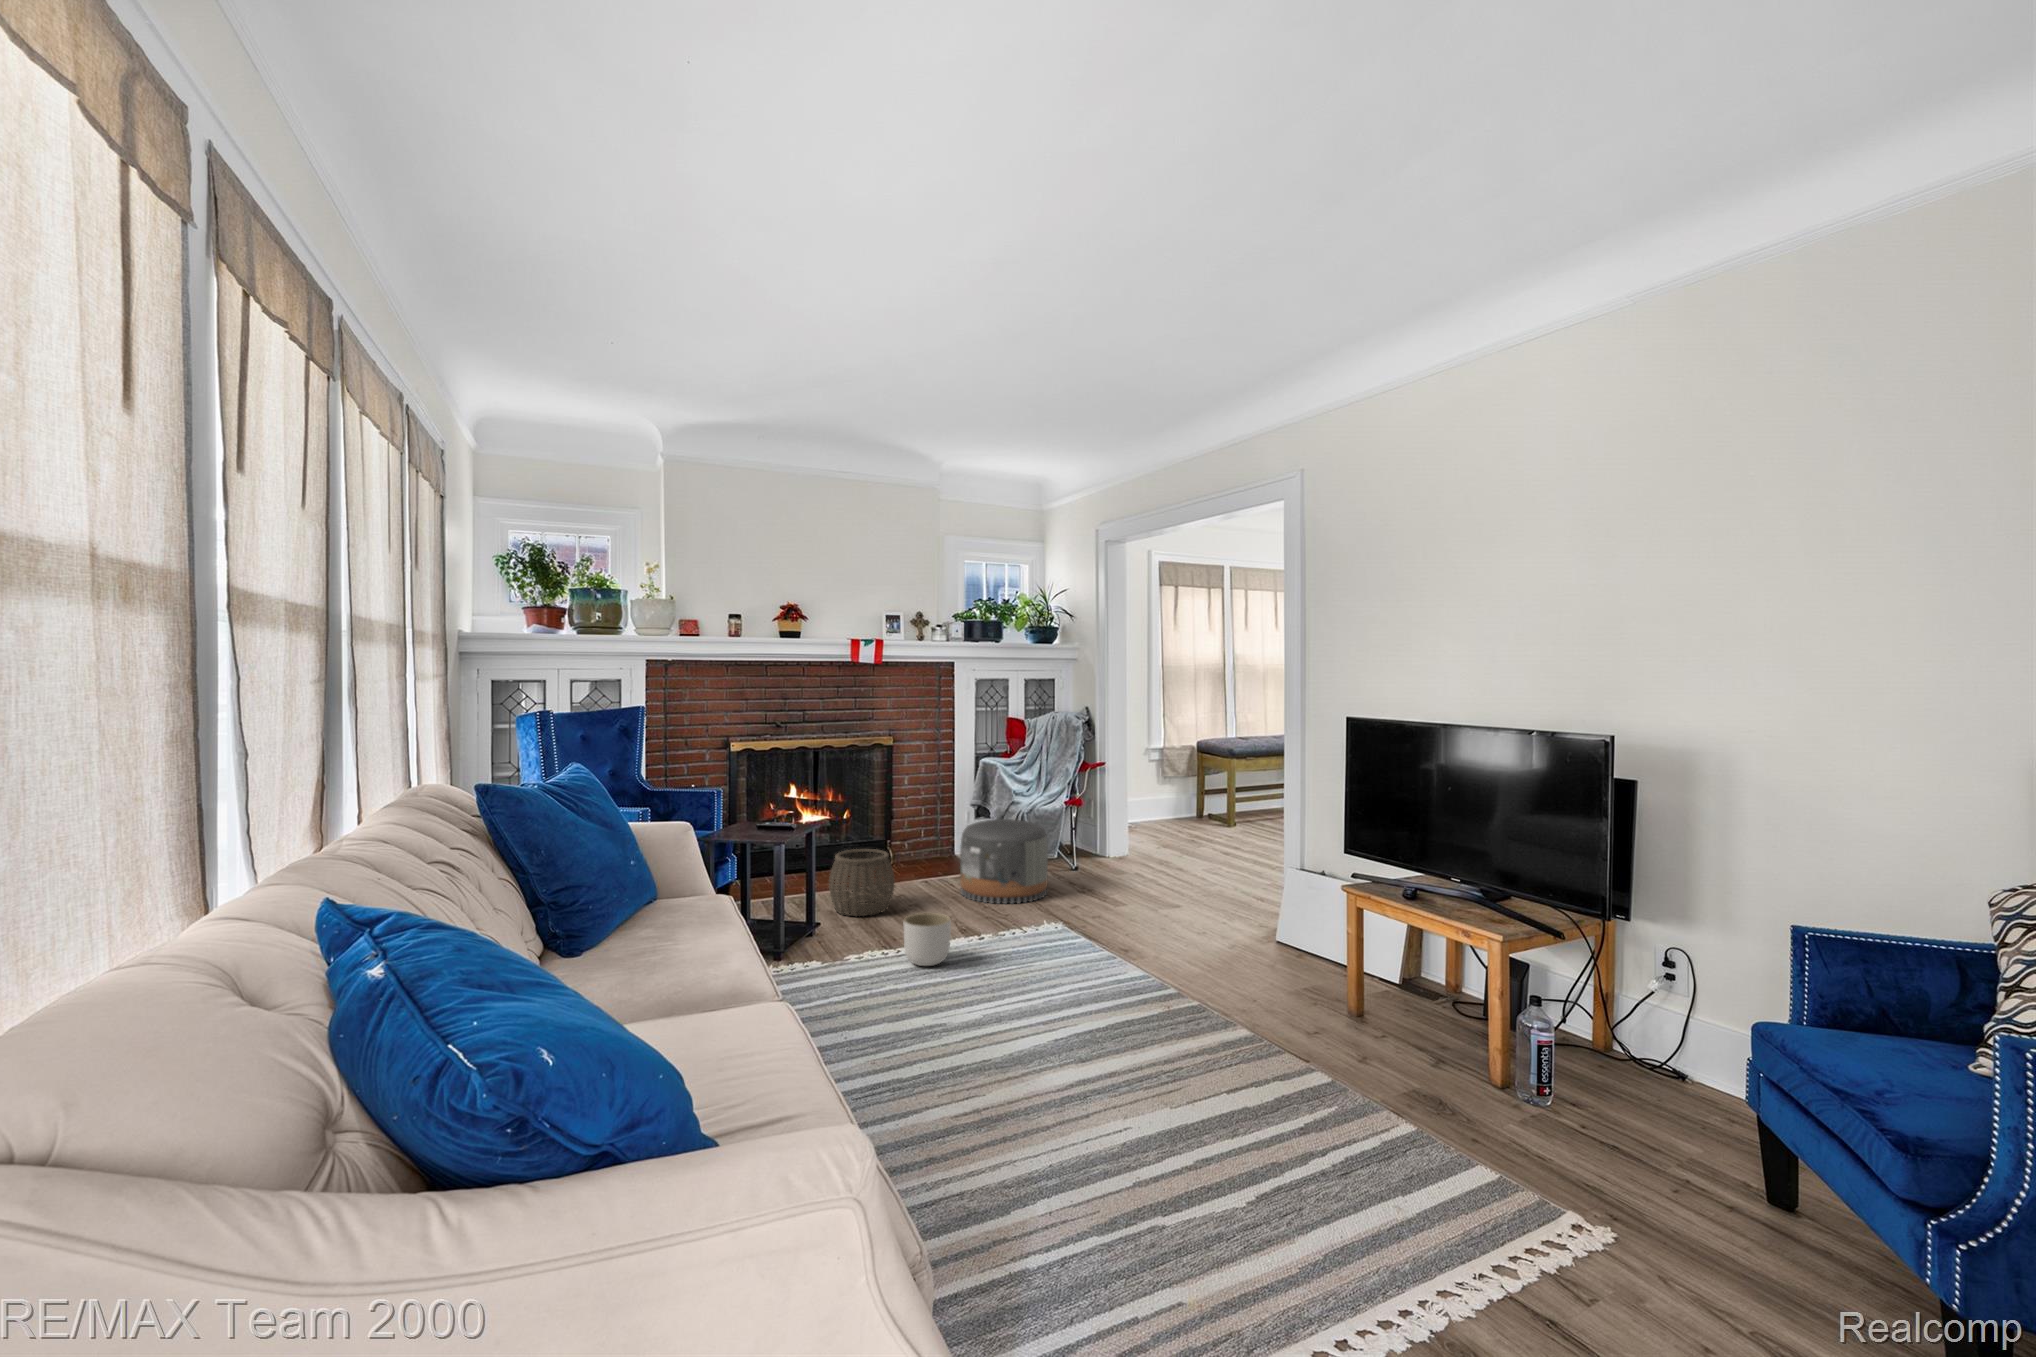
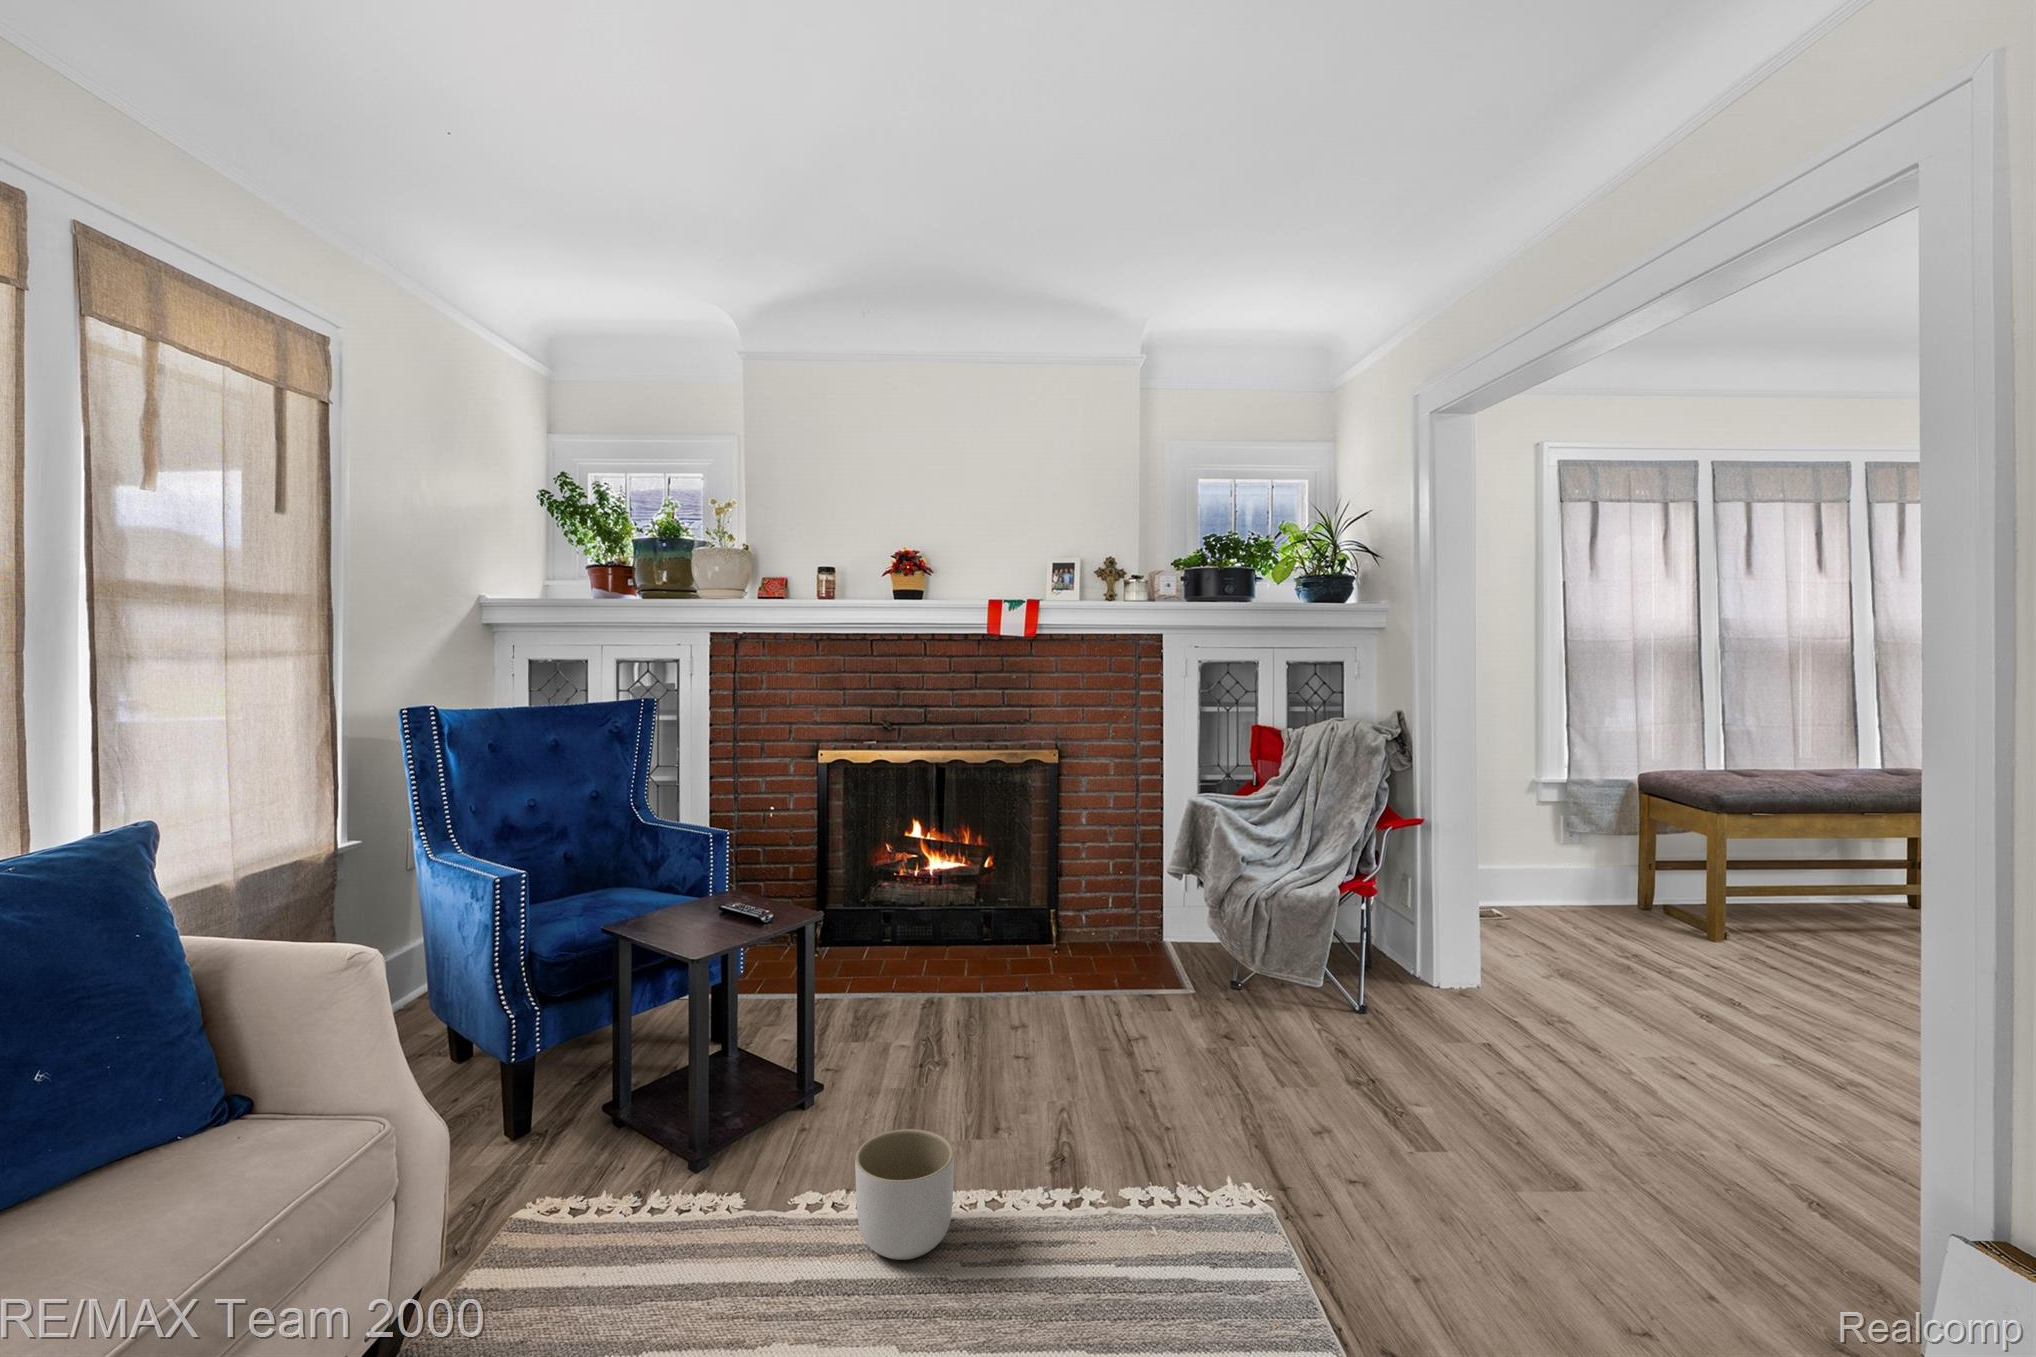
pouf: present [960,819,1048,904] -> none [1109,911,1272,1086]
woven basket: present [829,849,895,916] -> none [862,946,976,1073]

